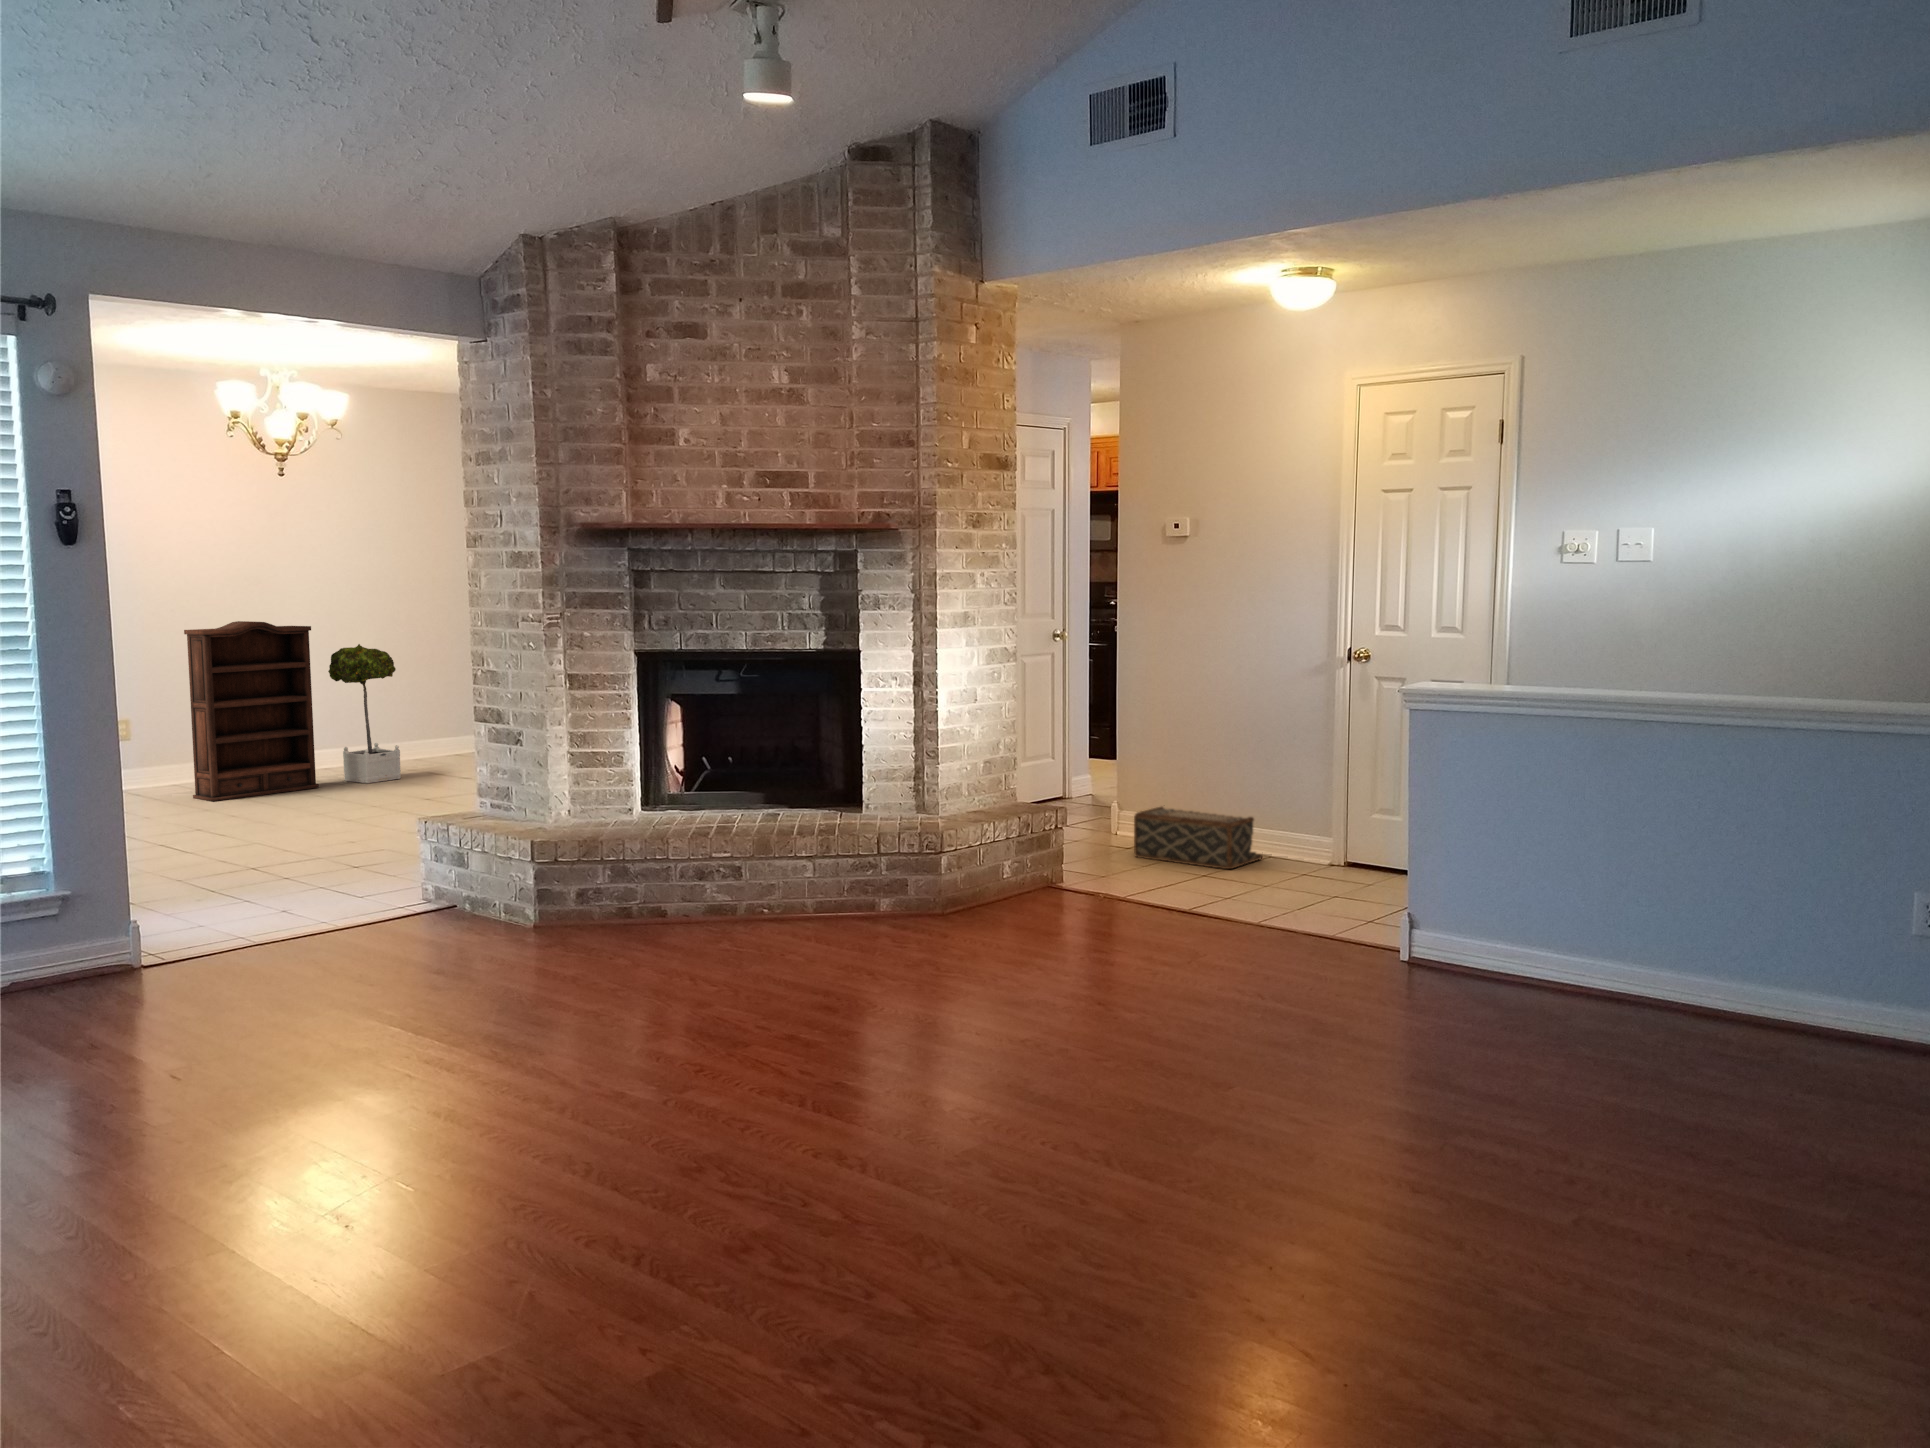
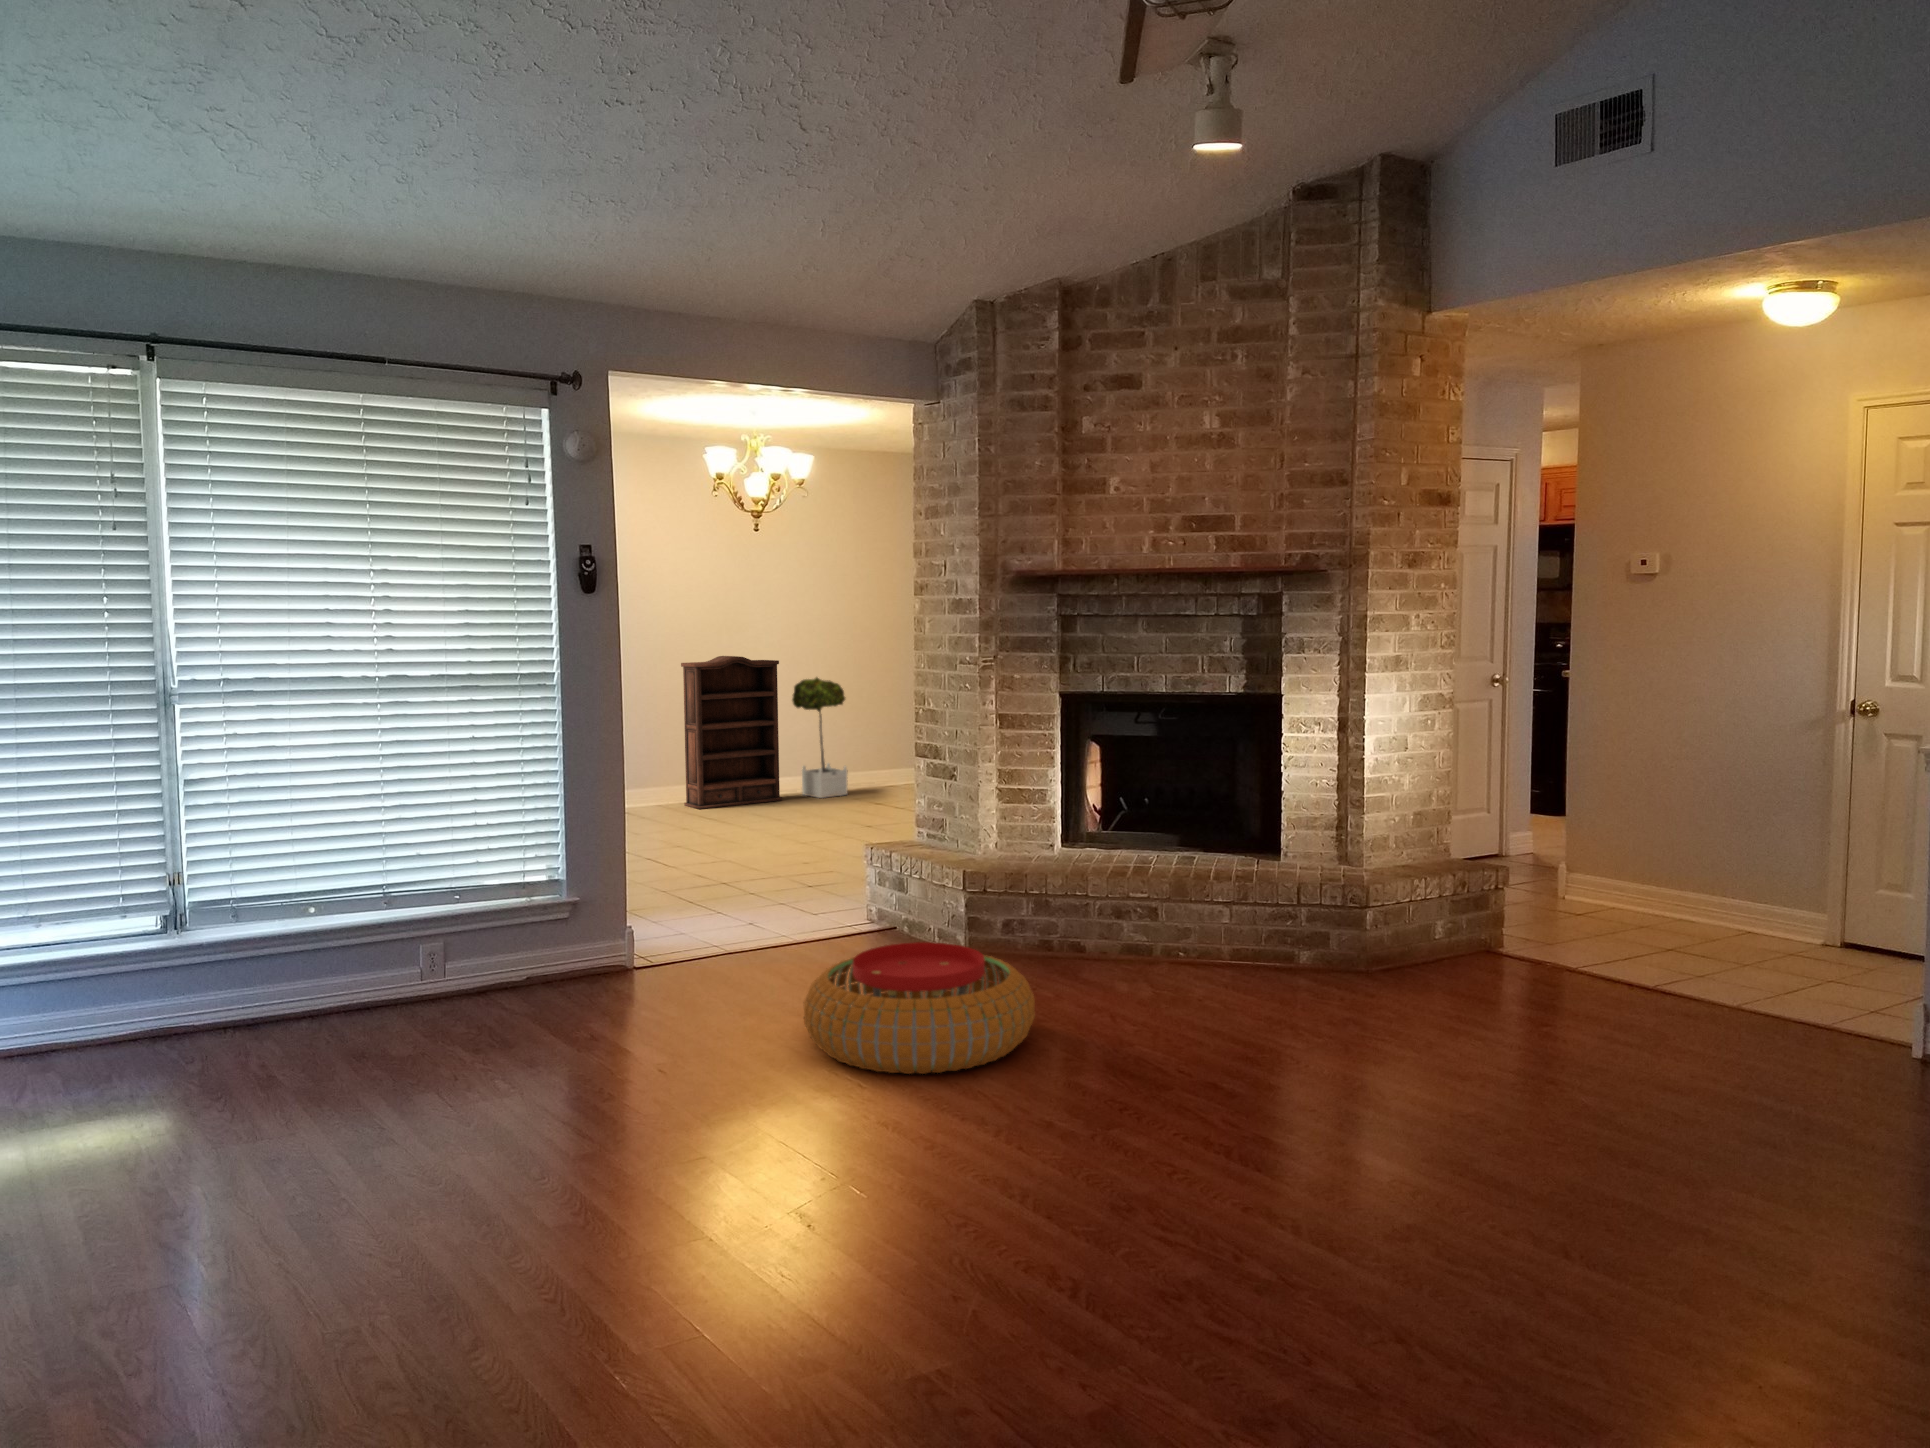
woven basket: present [1134,807,1262,869] -> none [1573,865,1729,942]
pouf: none [351,909,605,1038] -> present [804,942,1035,1074]

